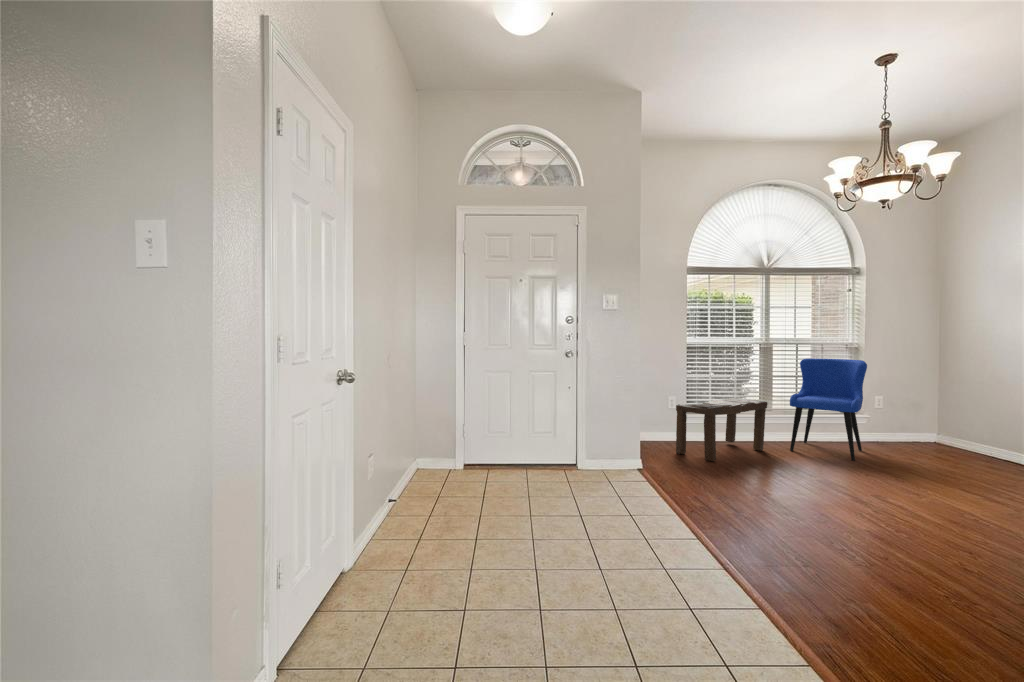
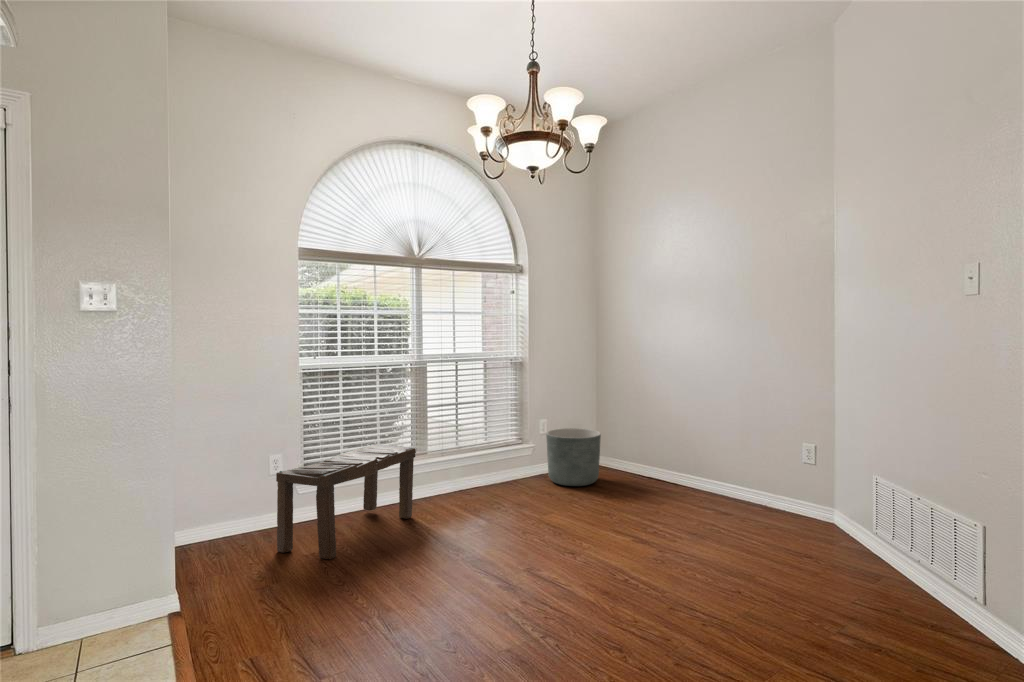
dining chair: present [790,358,867,461] -> none [445,379,531,515]
planter: none [881,404,941,453] -> present [546,428,601,486]

